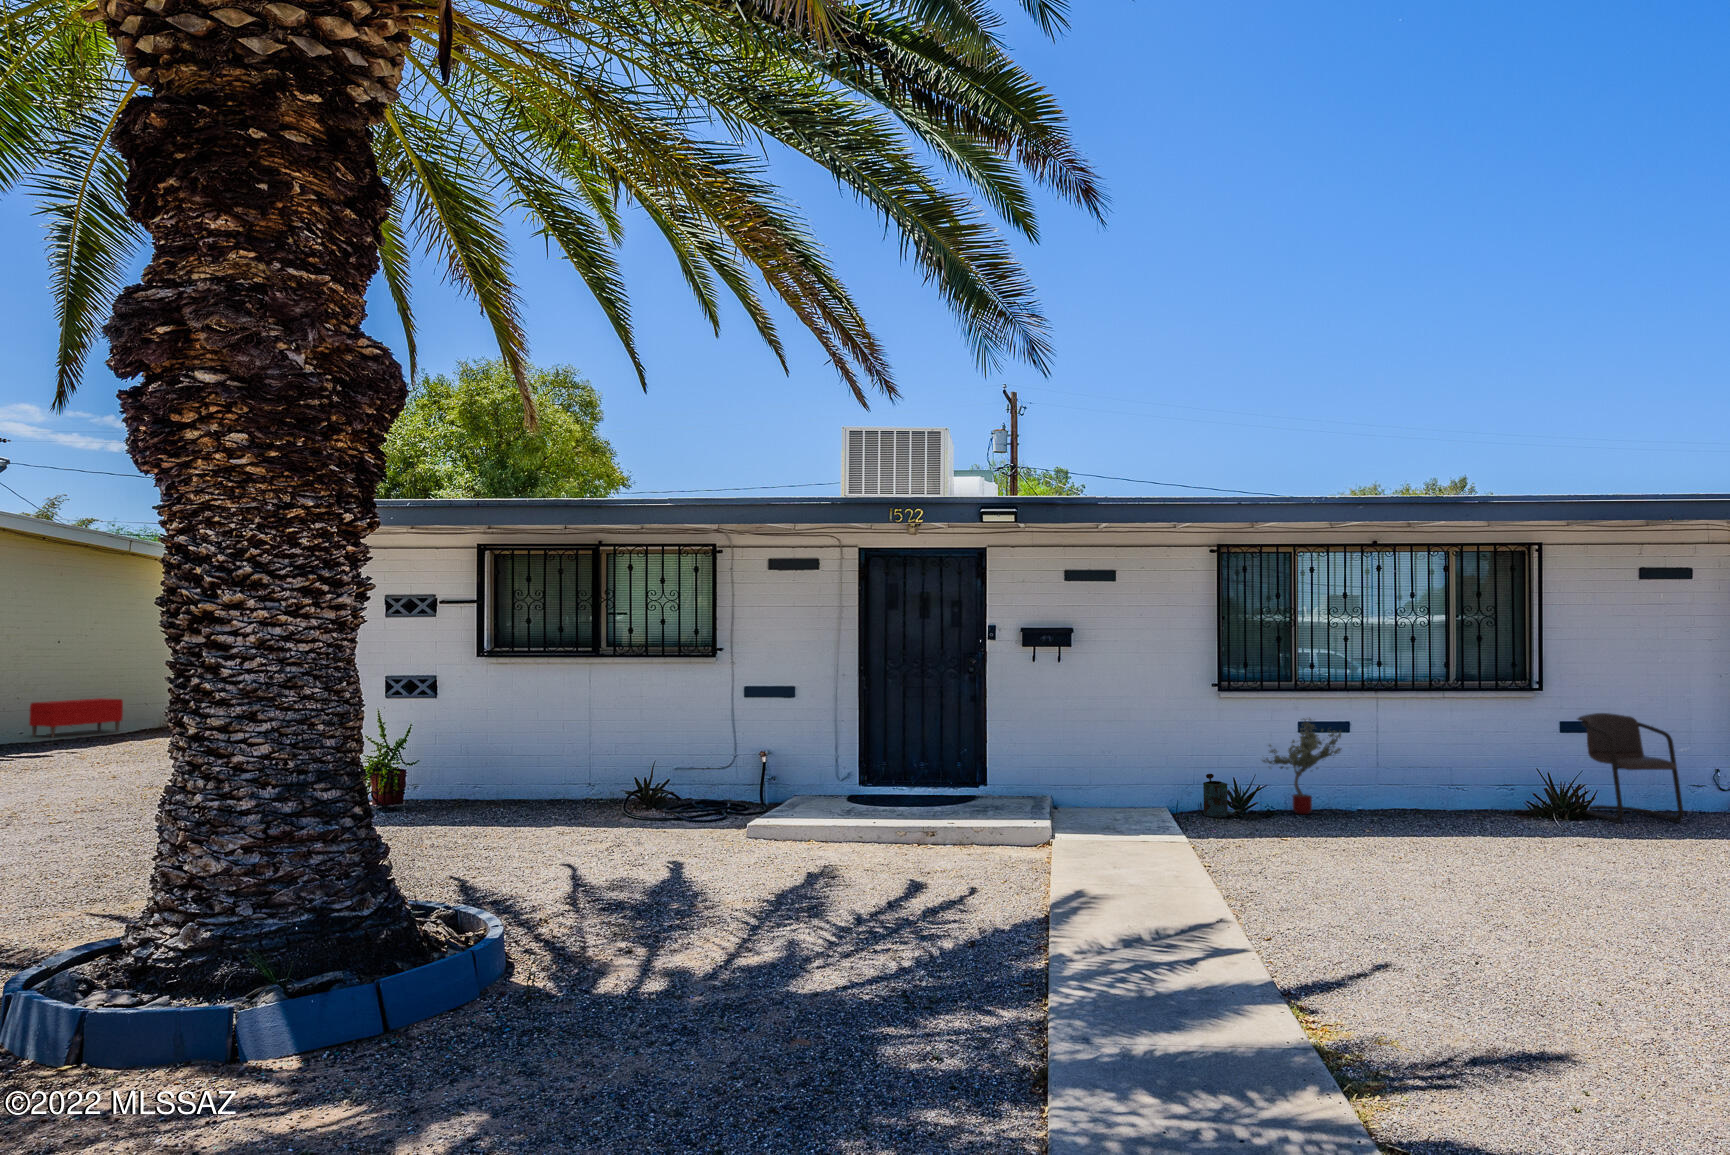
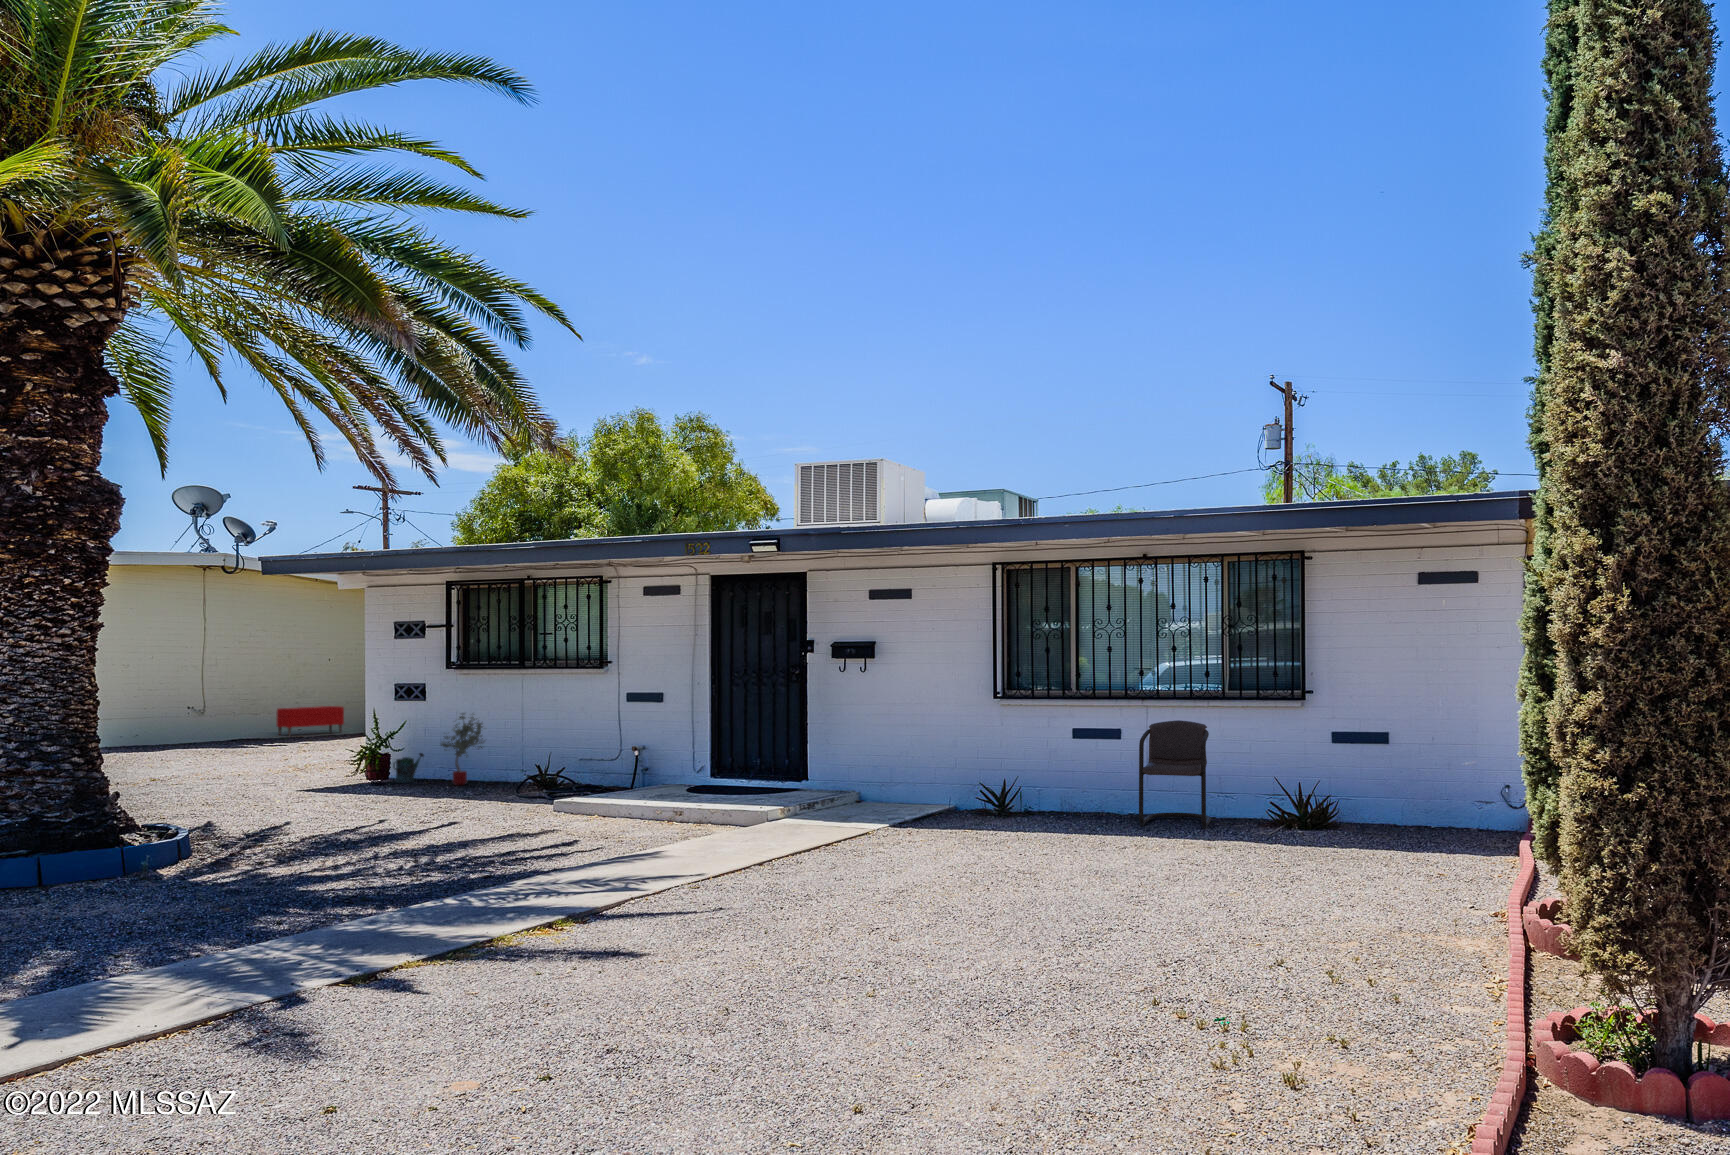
chair: present [1578,713,1684,823] -> present [1139,720,1211,829]
potted tree: present [1263,719,1341,814] -> present [441,713,484,785]
watering can: present [1203,774,1228,817] -> present [393,753,424,783]

